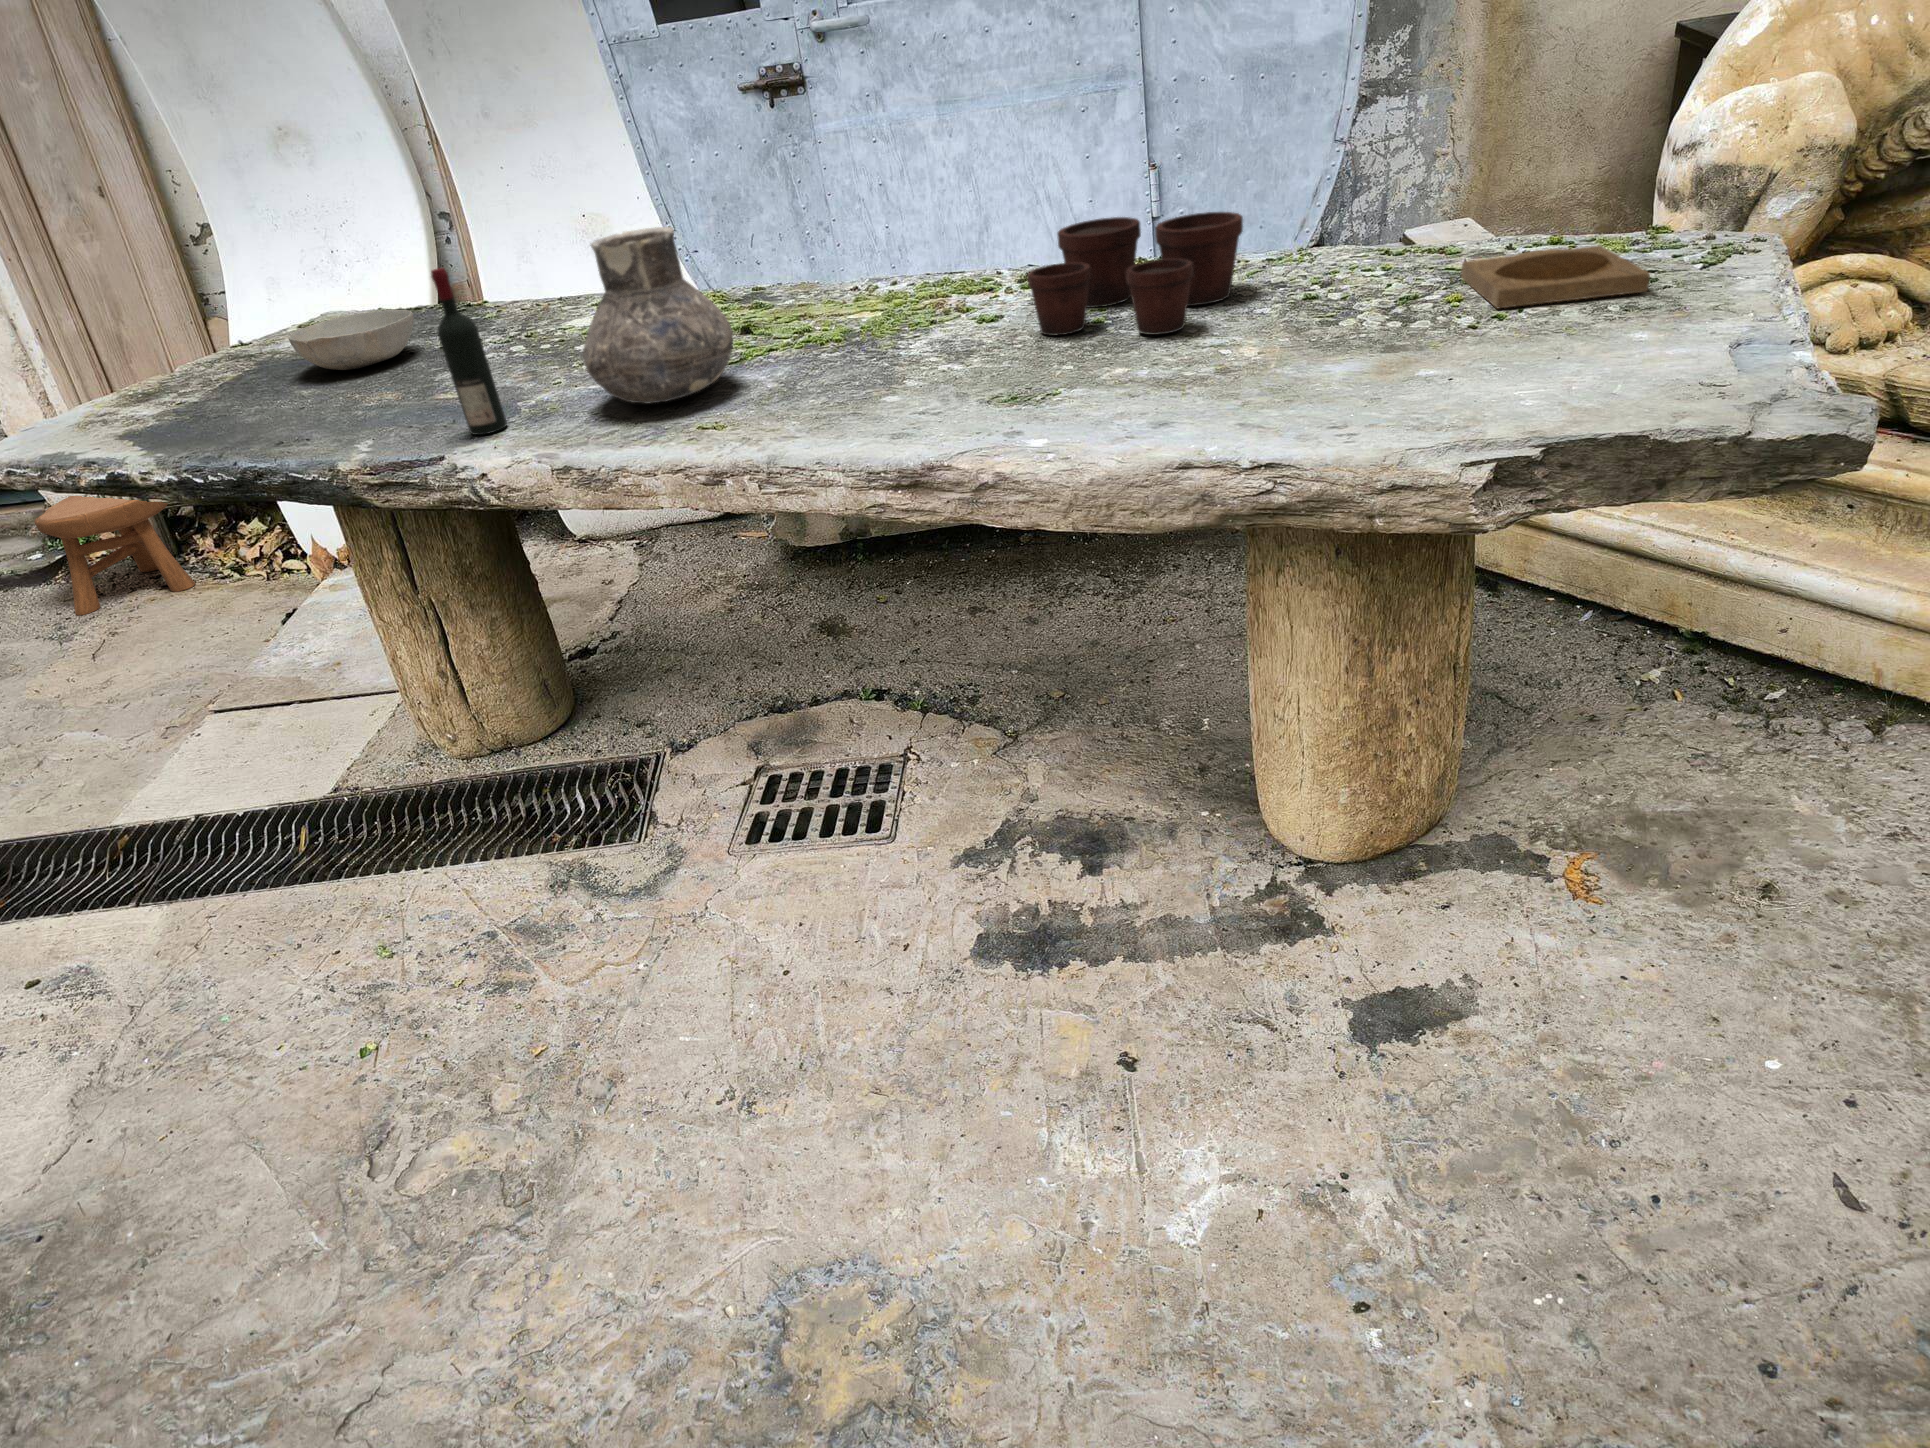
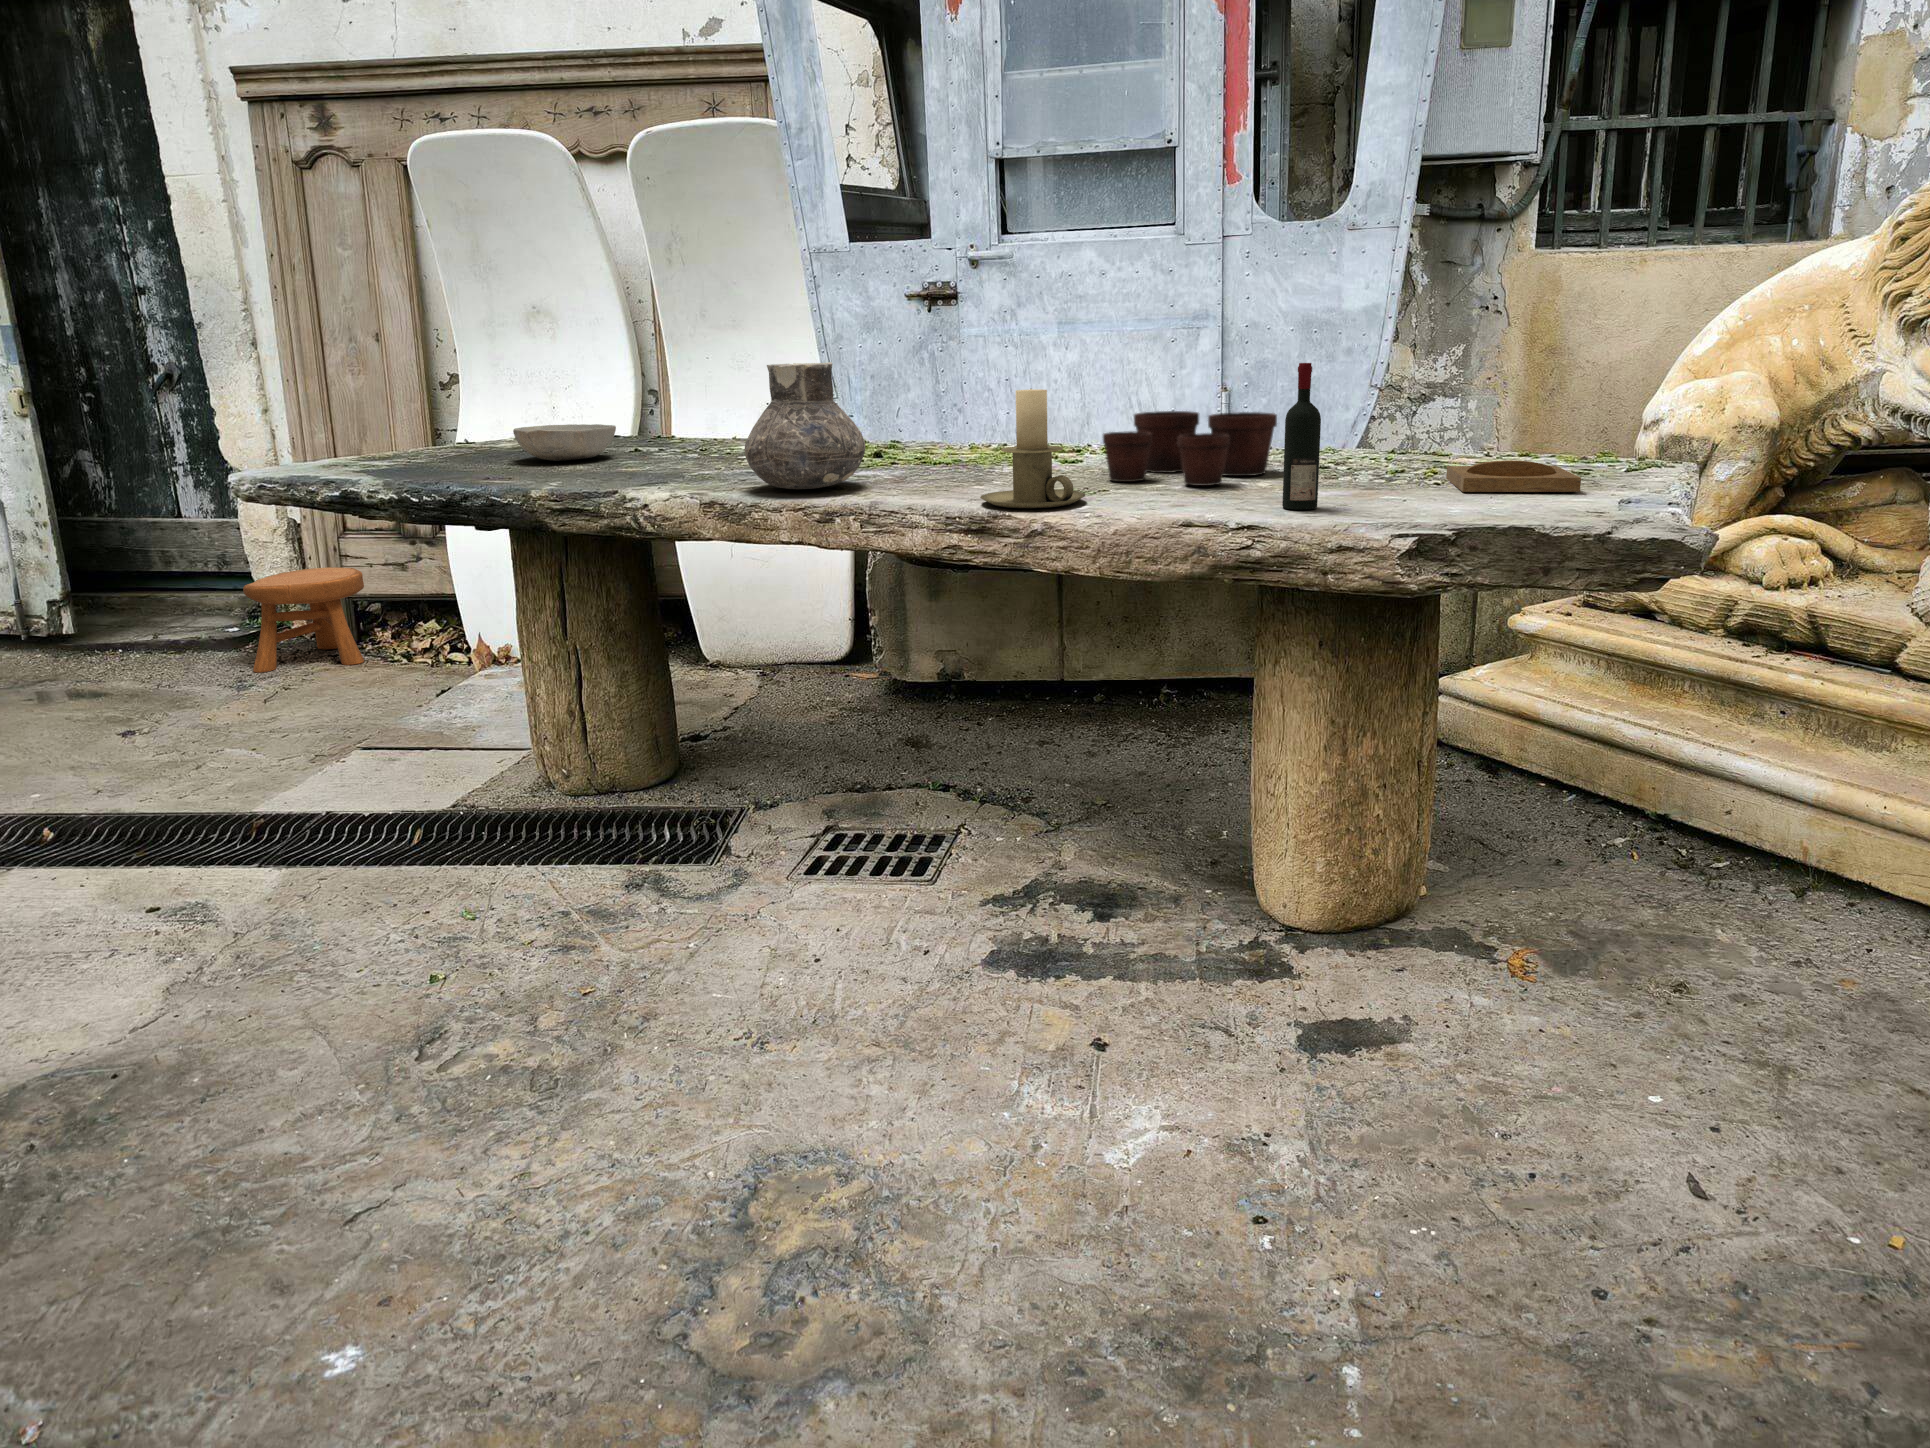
candle holder: none [894,246,1027,414] -> present [980,389,1085,508]
wine bottle: present [431,268,507,435] -> present [1282,363,1321,510]

